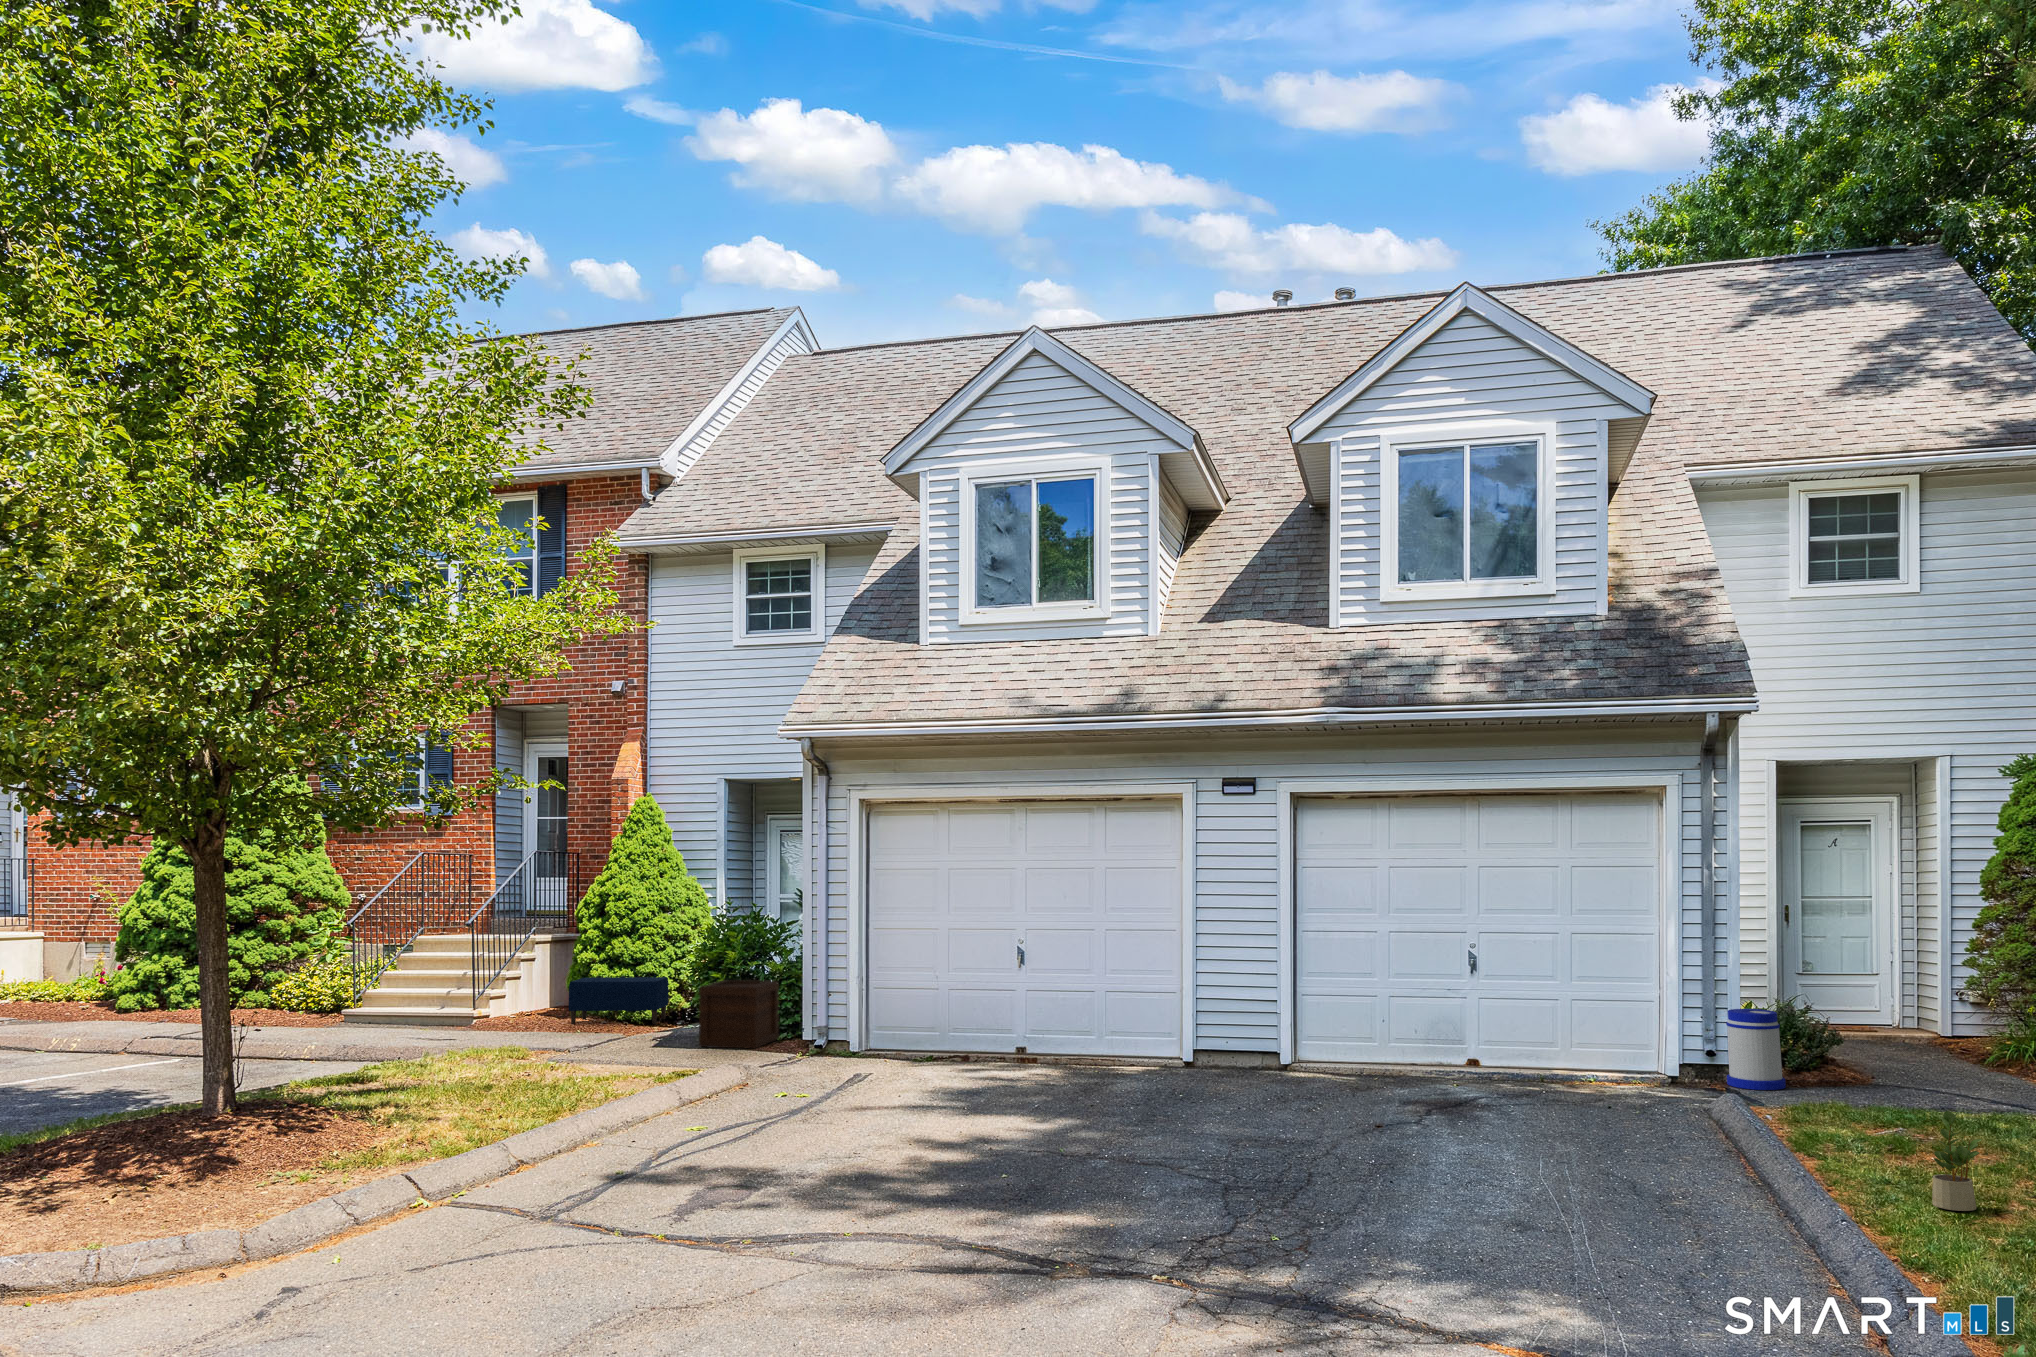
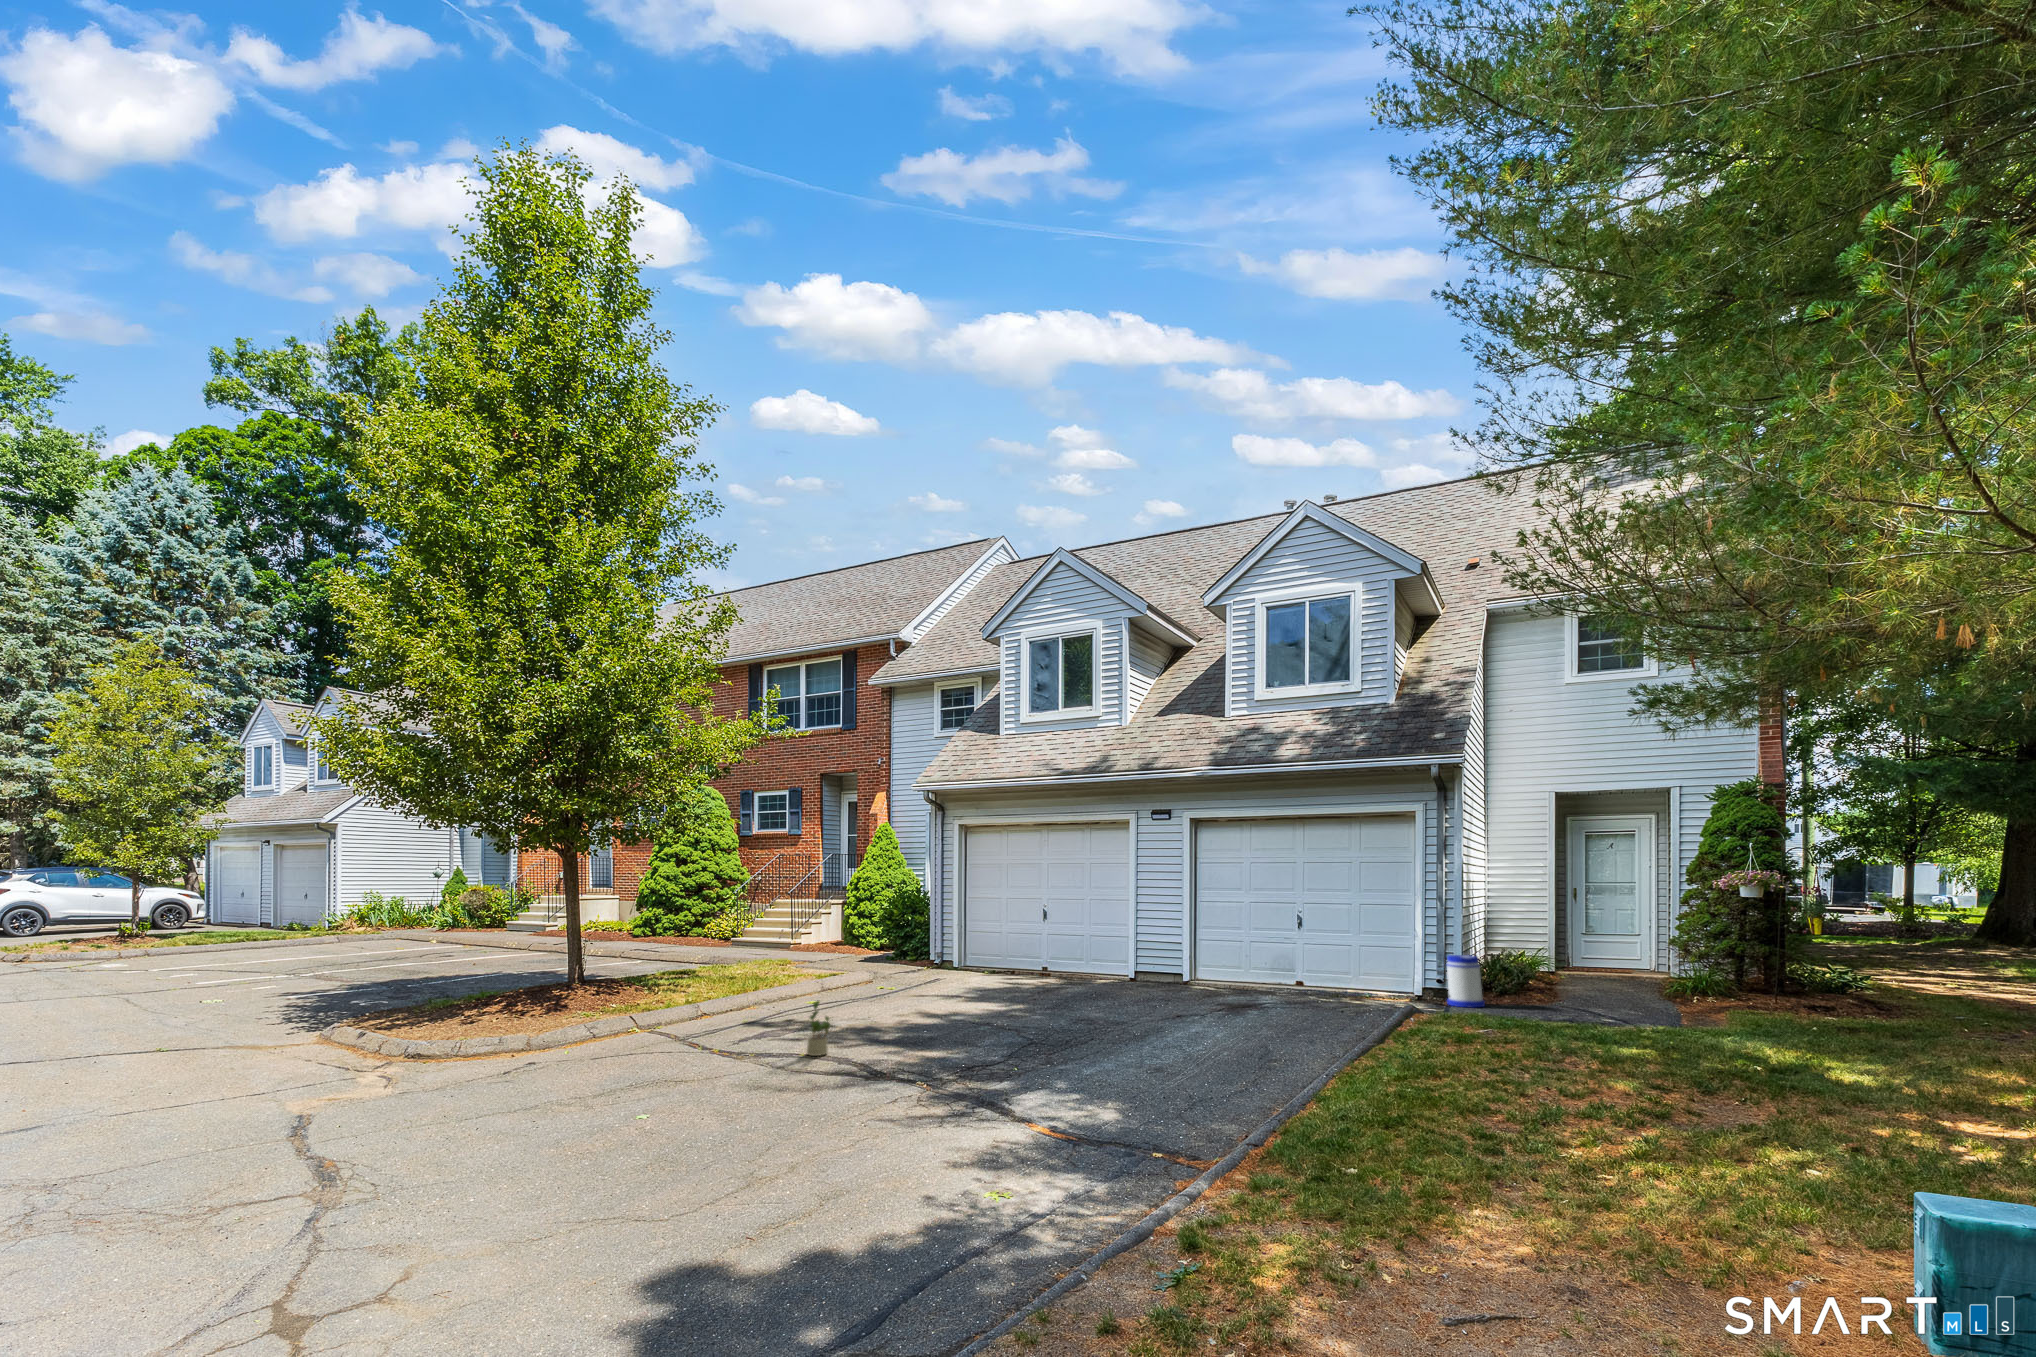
bench: present [569,977,668,1024] -> none [834,925,890,951]
wooden crate: present [699,980,779,1049] -> none [881,925,929,964]
potted plant: present [1932,1111,1982,1211] -> present [807,1001,830,1056]

